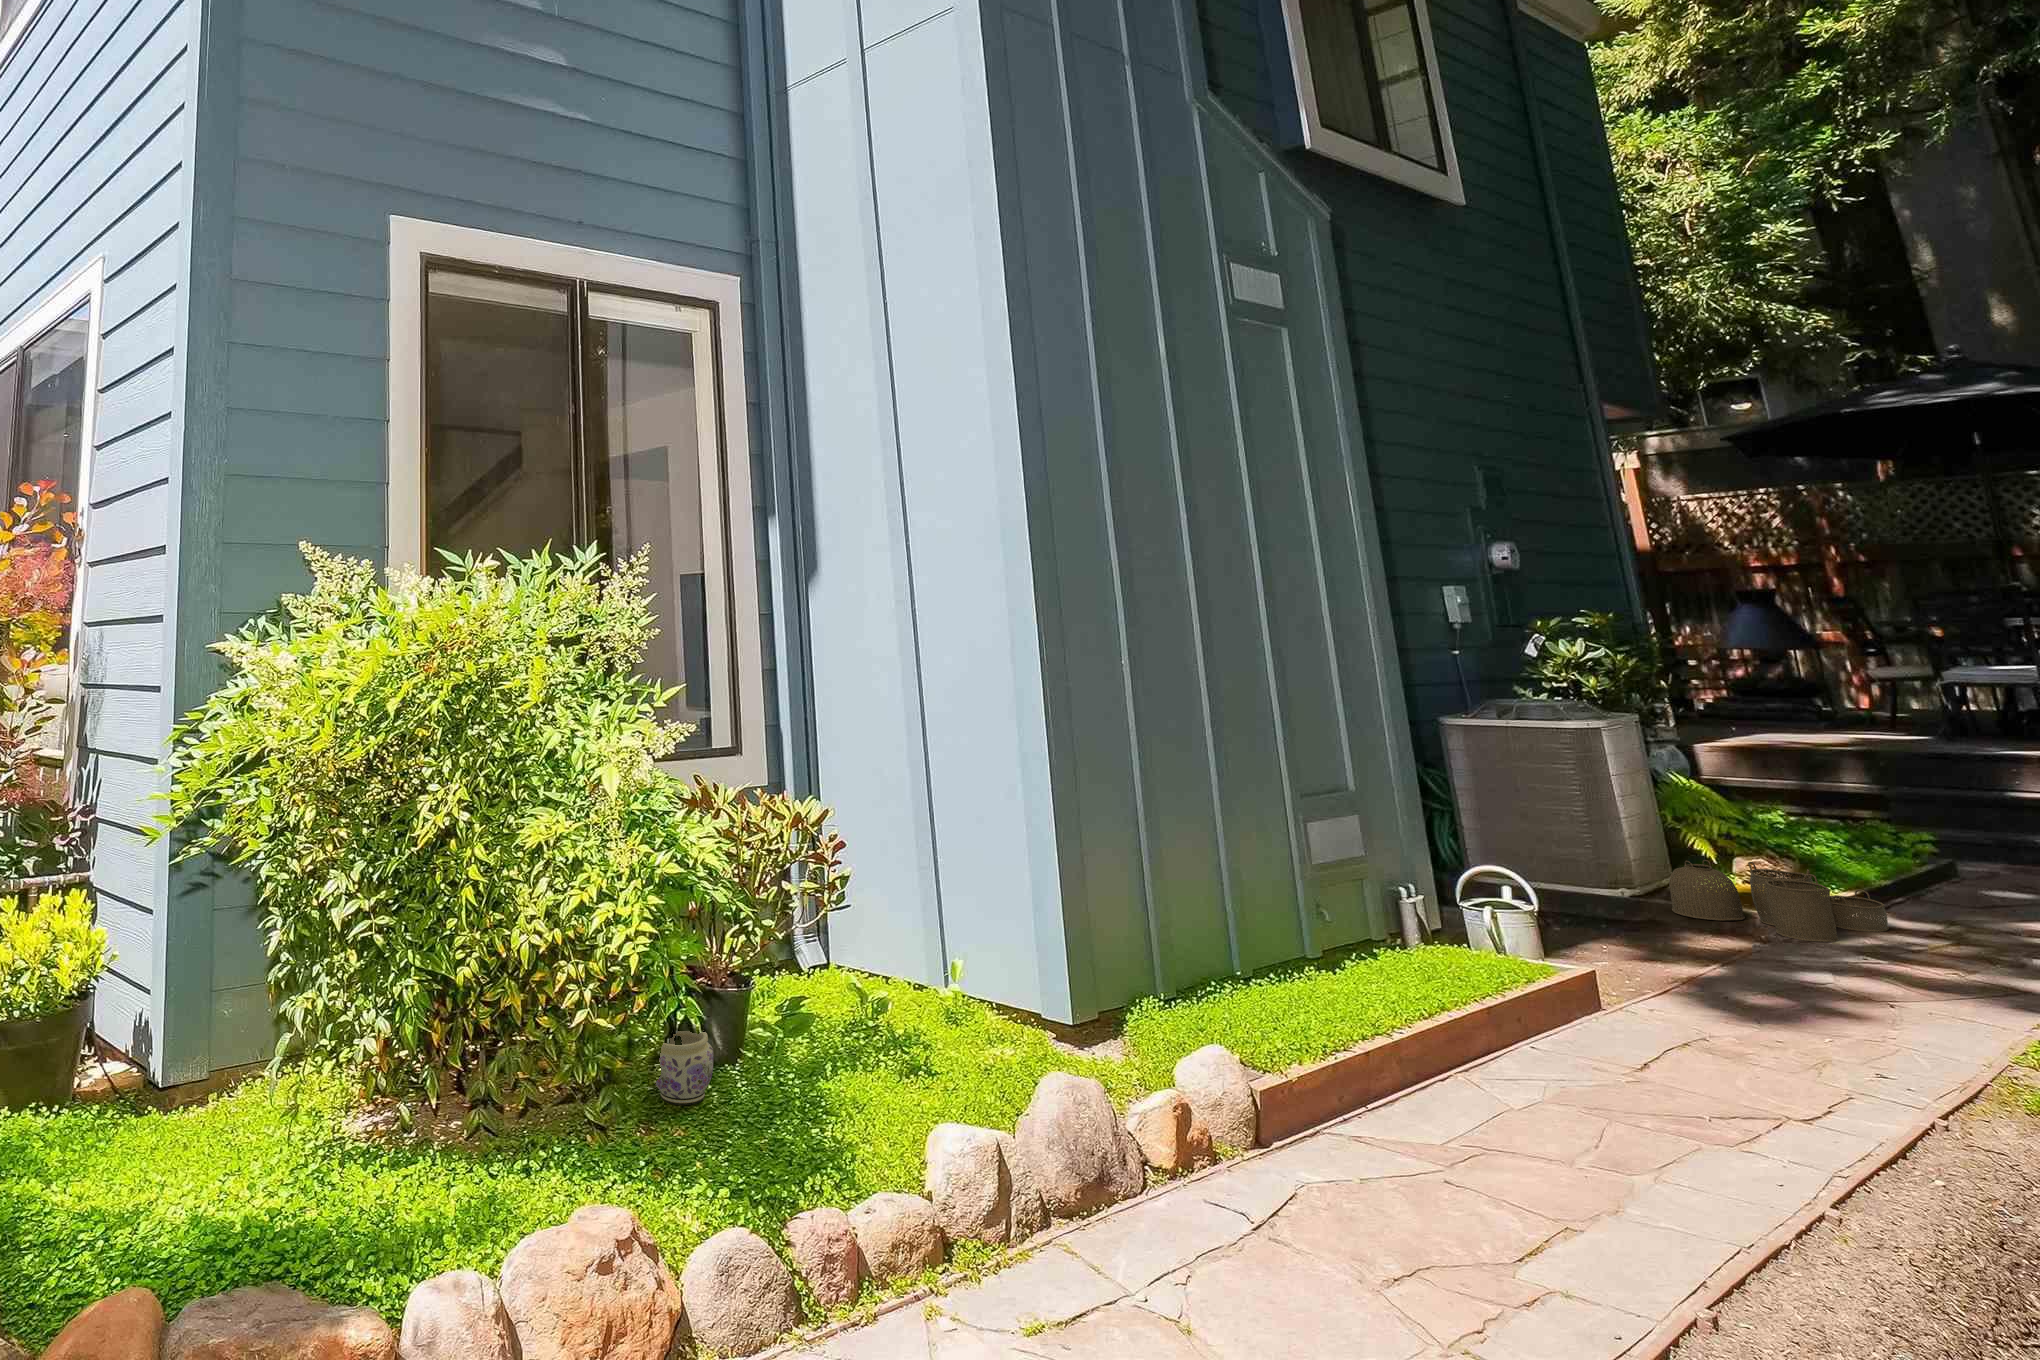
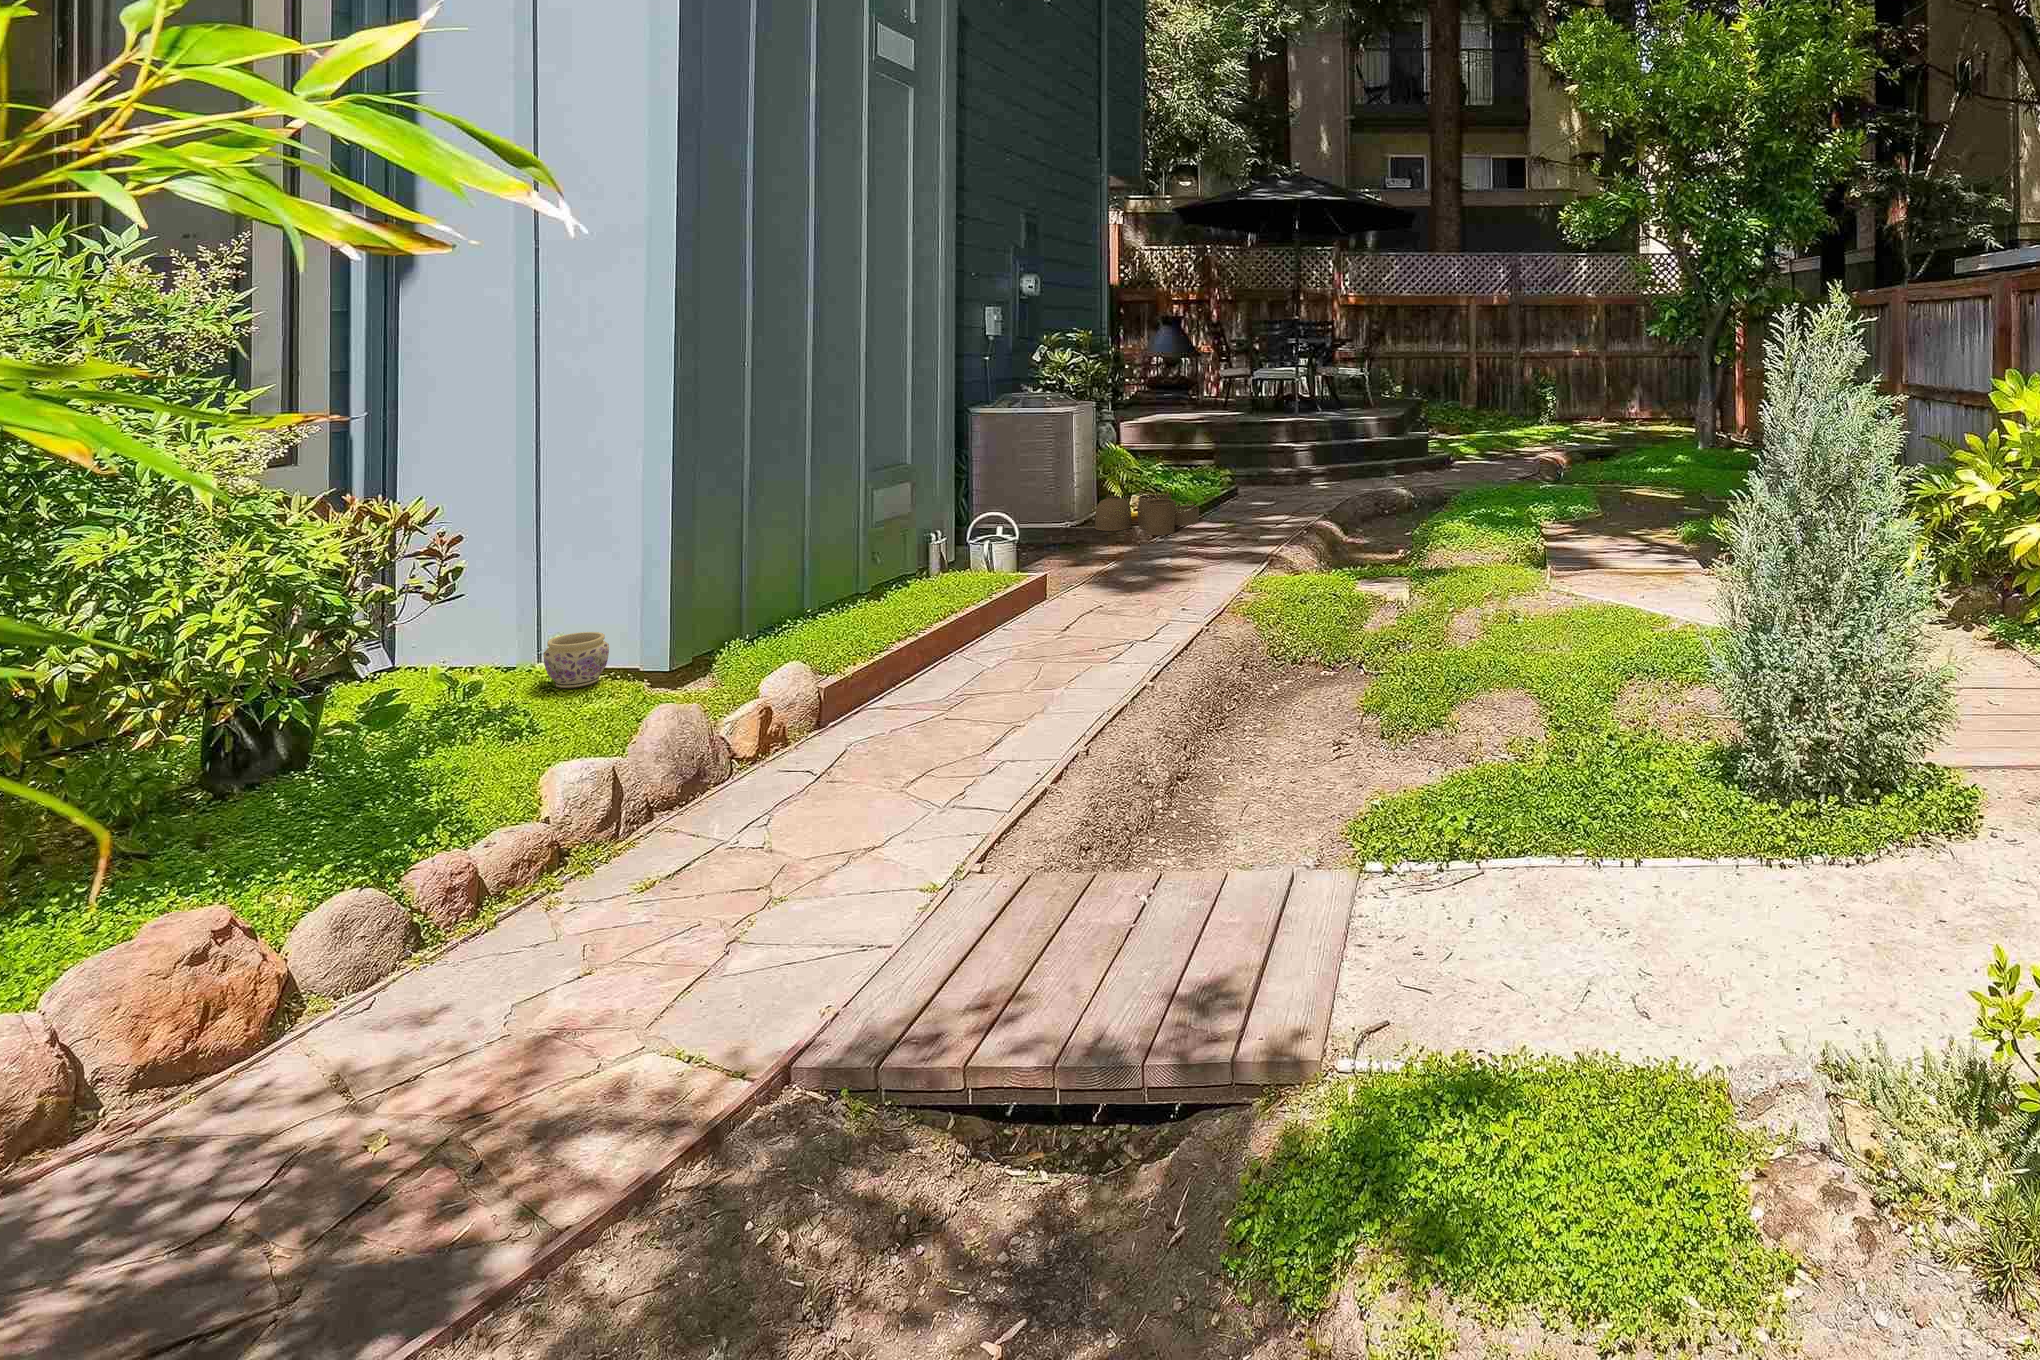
planter: present [655,1031,713,1105] -> present [543,632,609,689]

